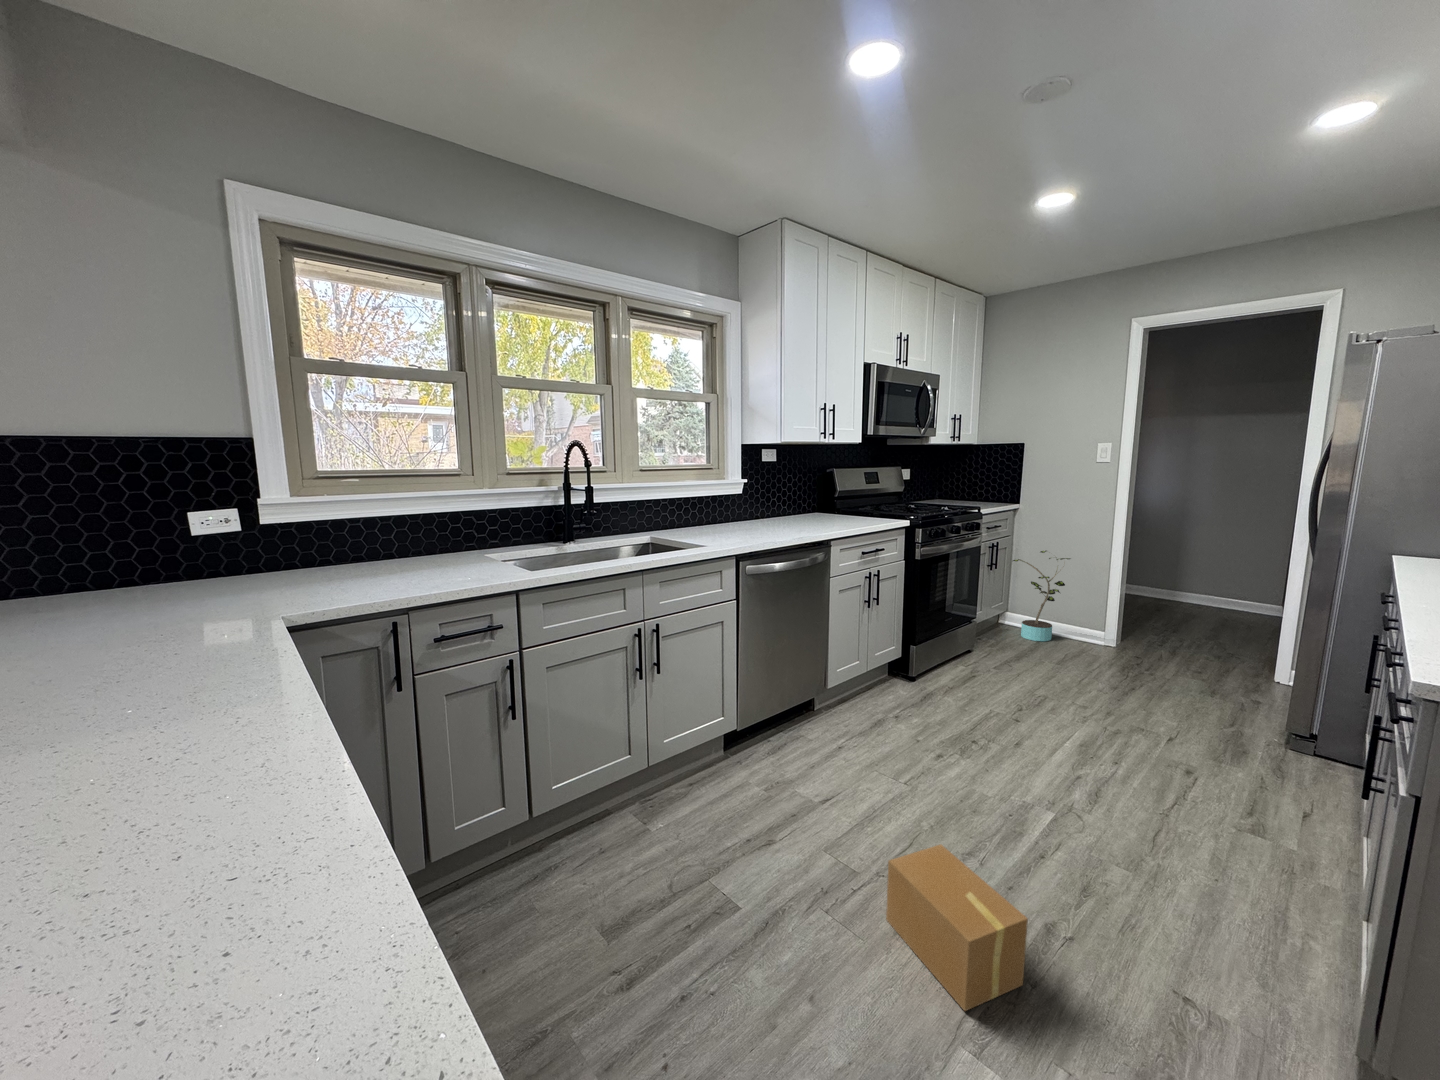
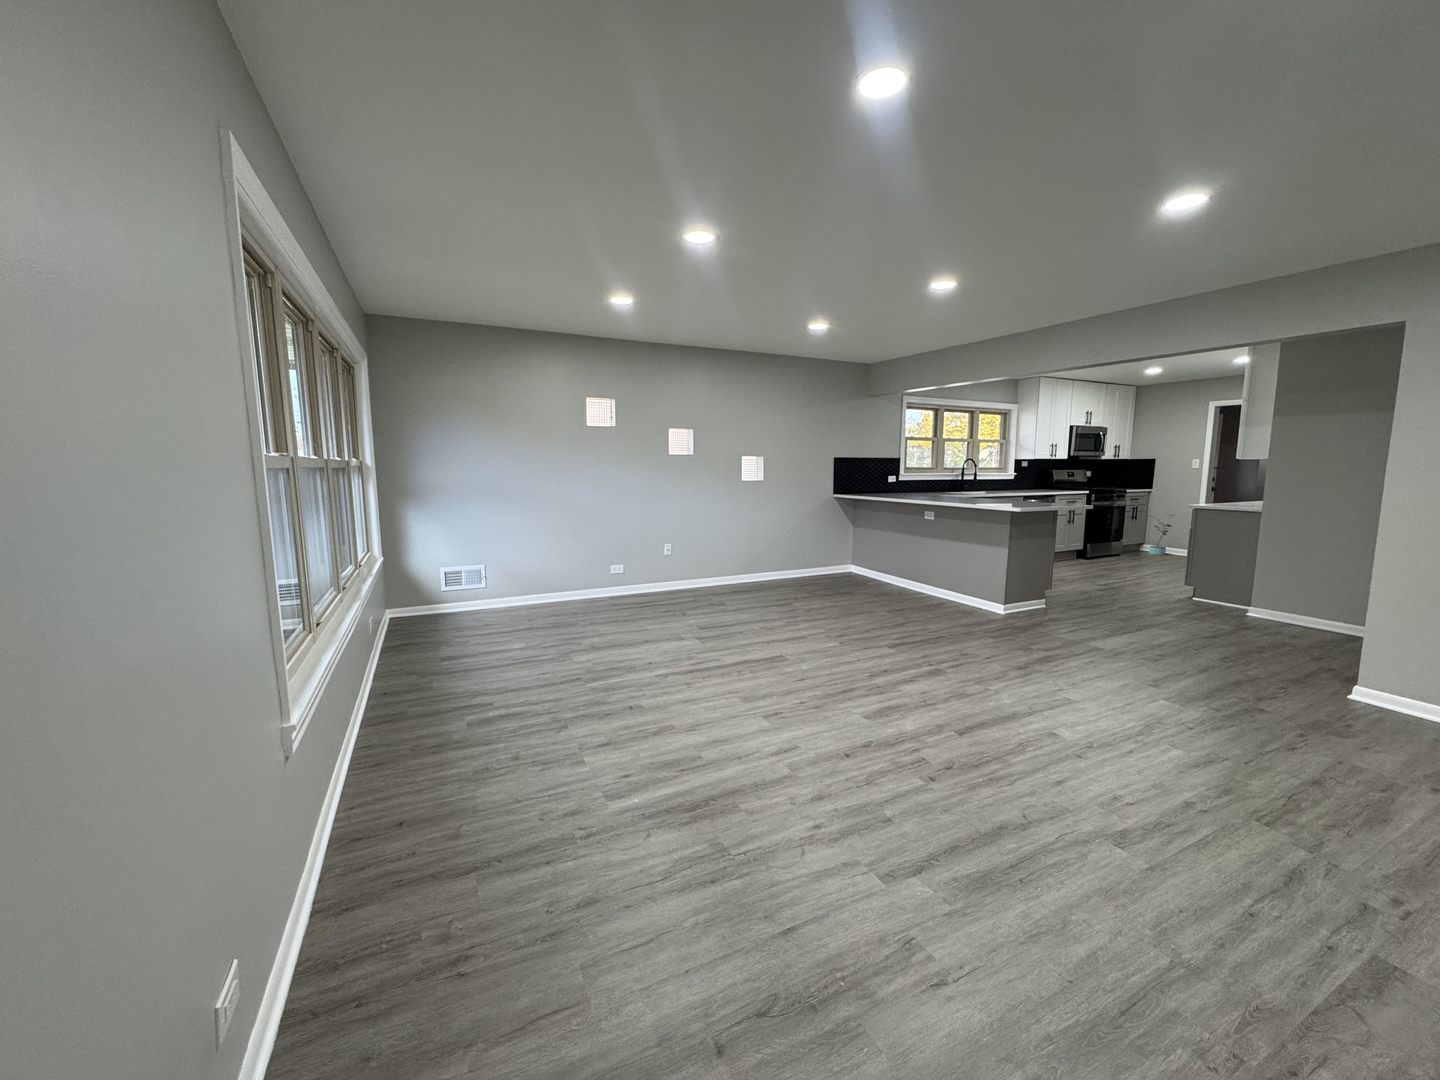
cardboard box: present [886,844,1028,1011] -> none [1083,567,1122,590]

